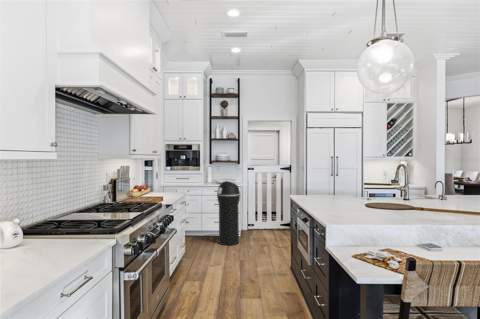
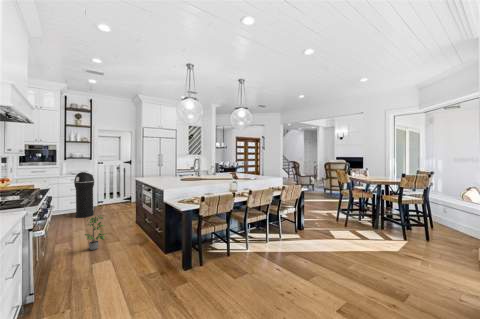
potted plant: none [211,251,242,306] -> present [85,215,105,250]

